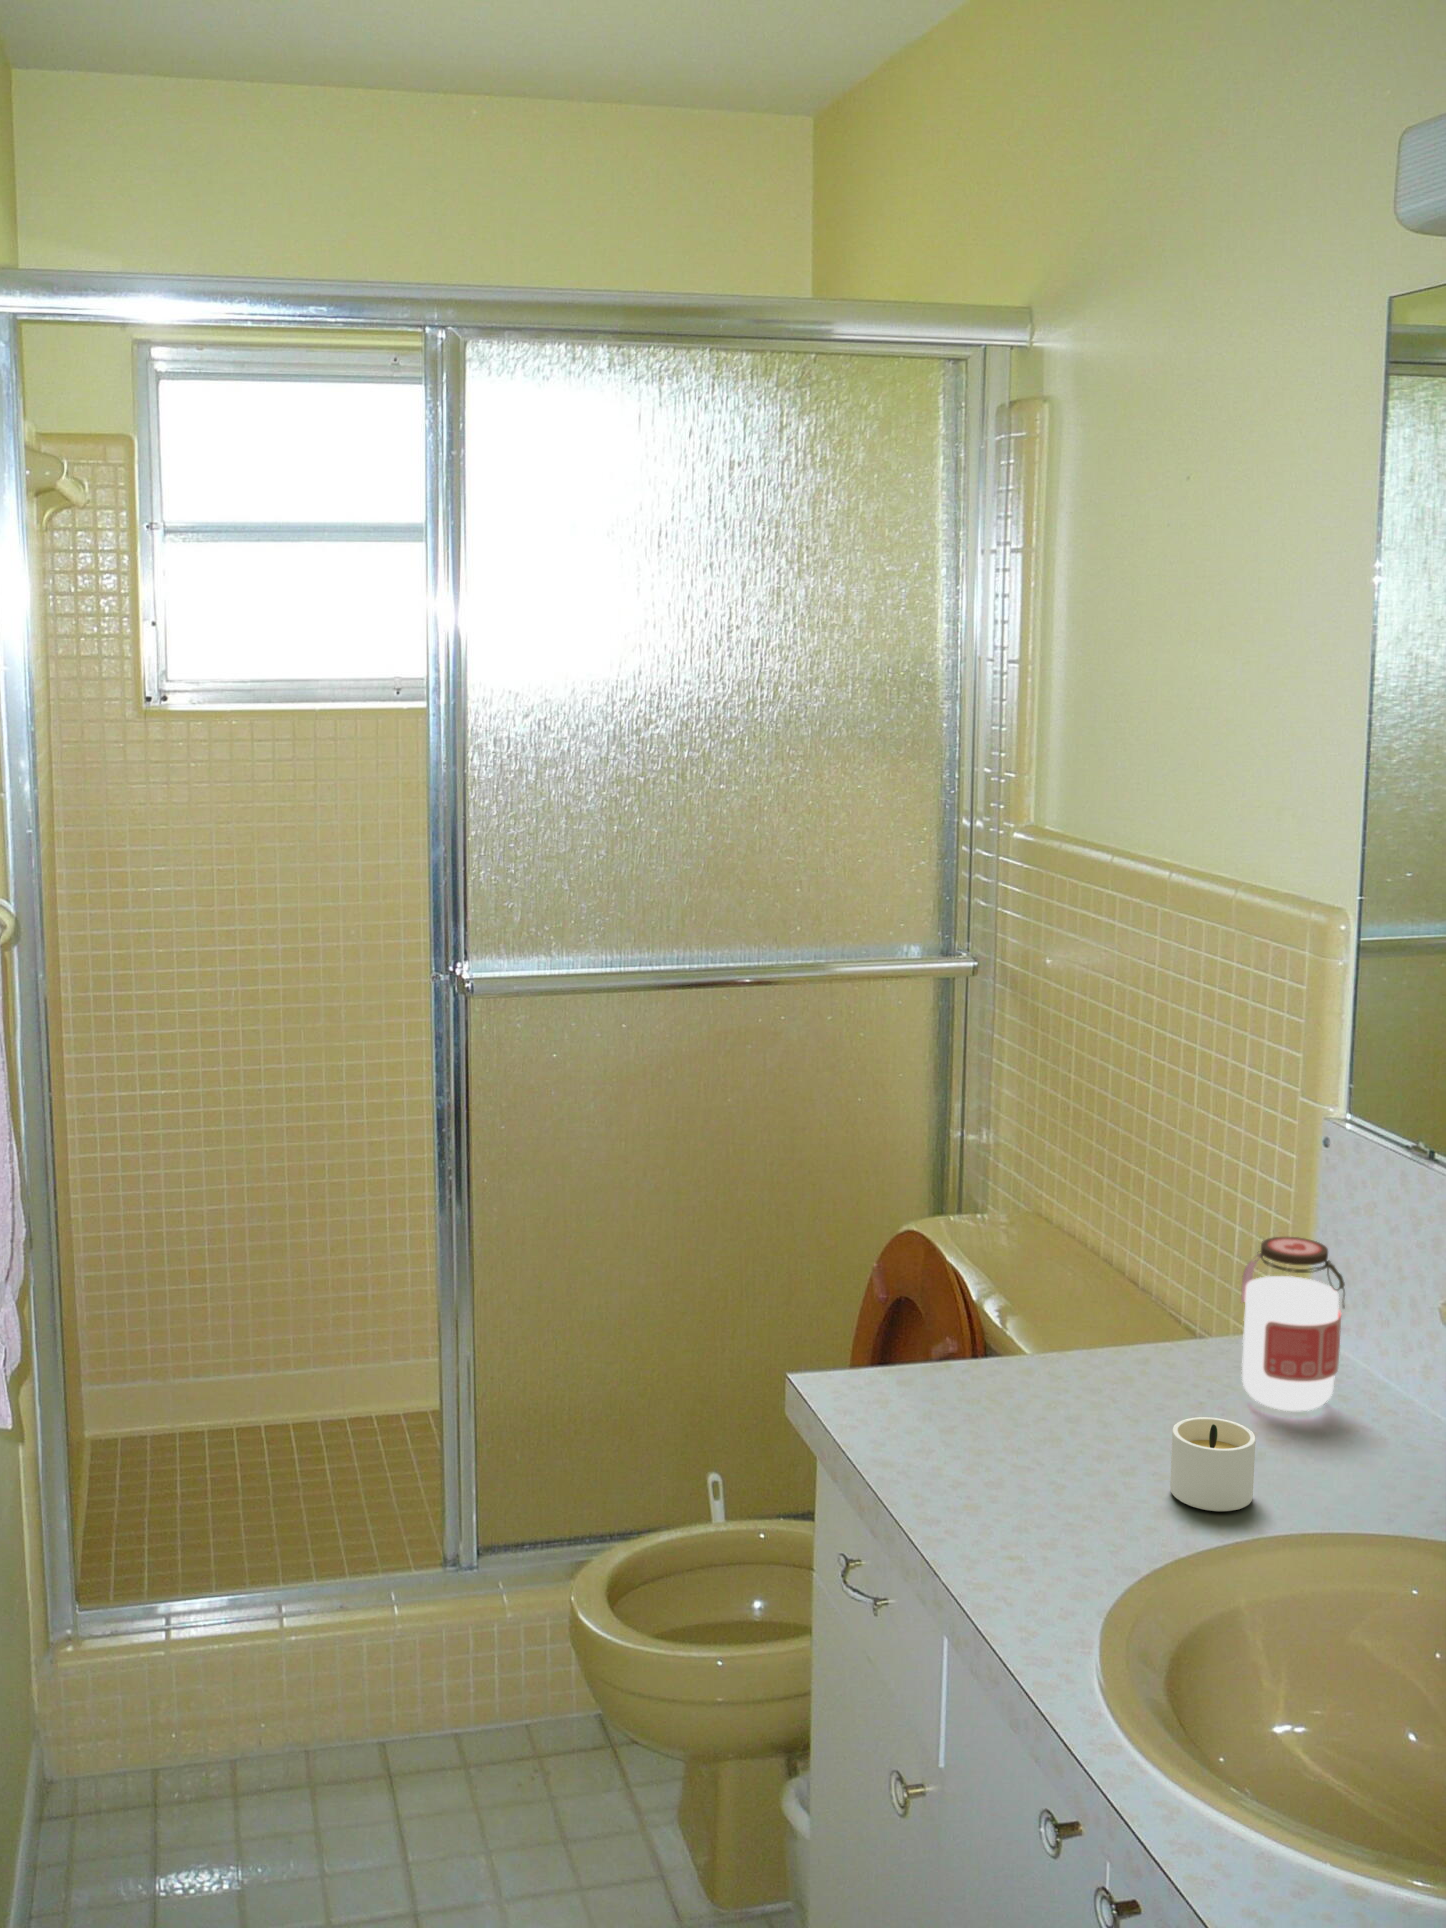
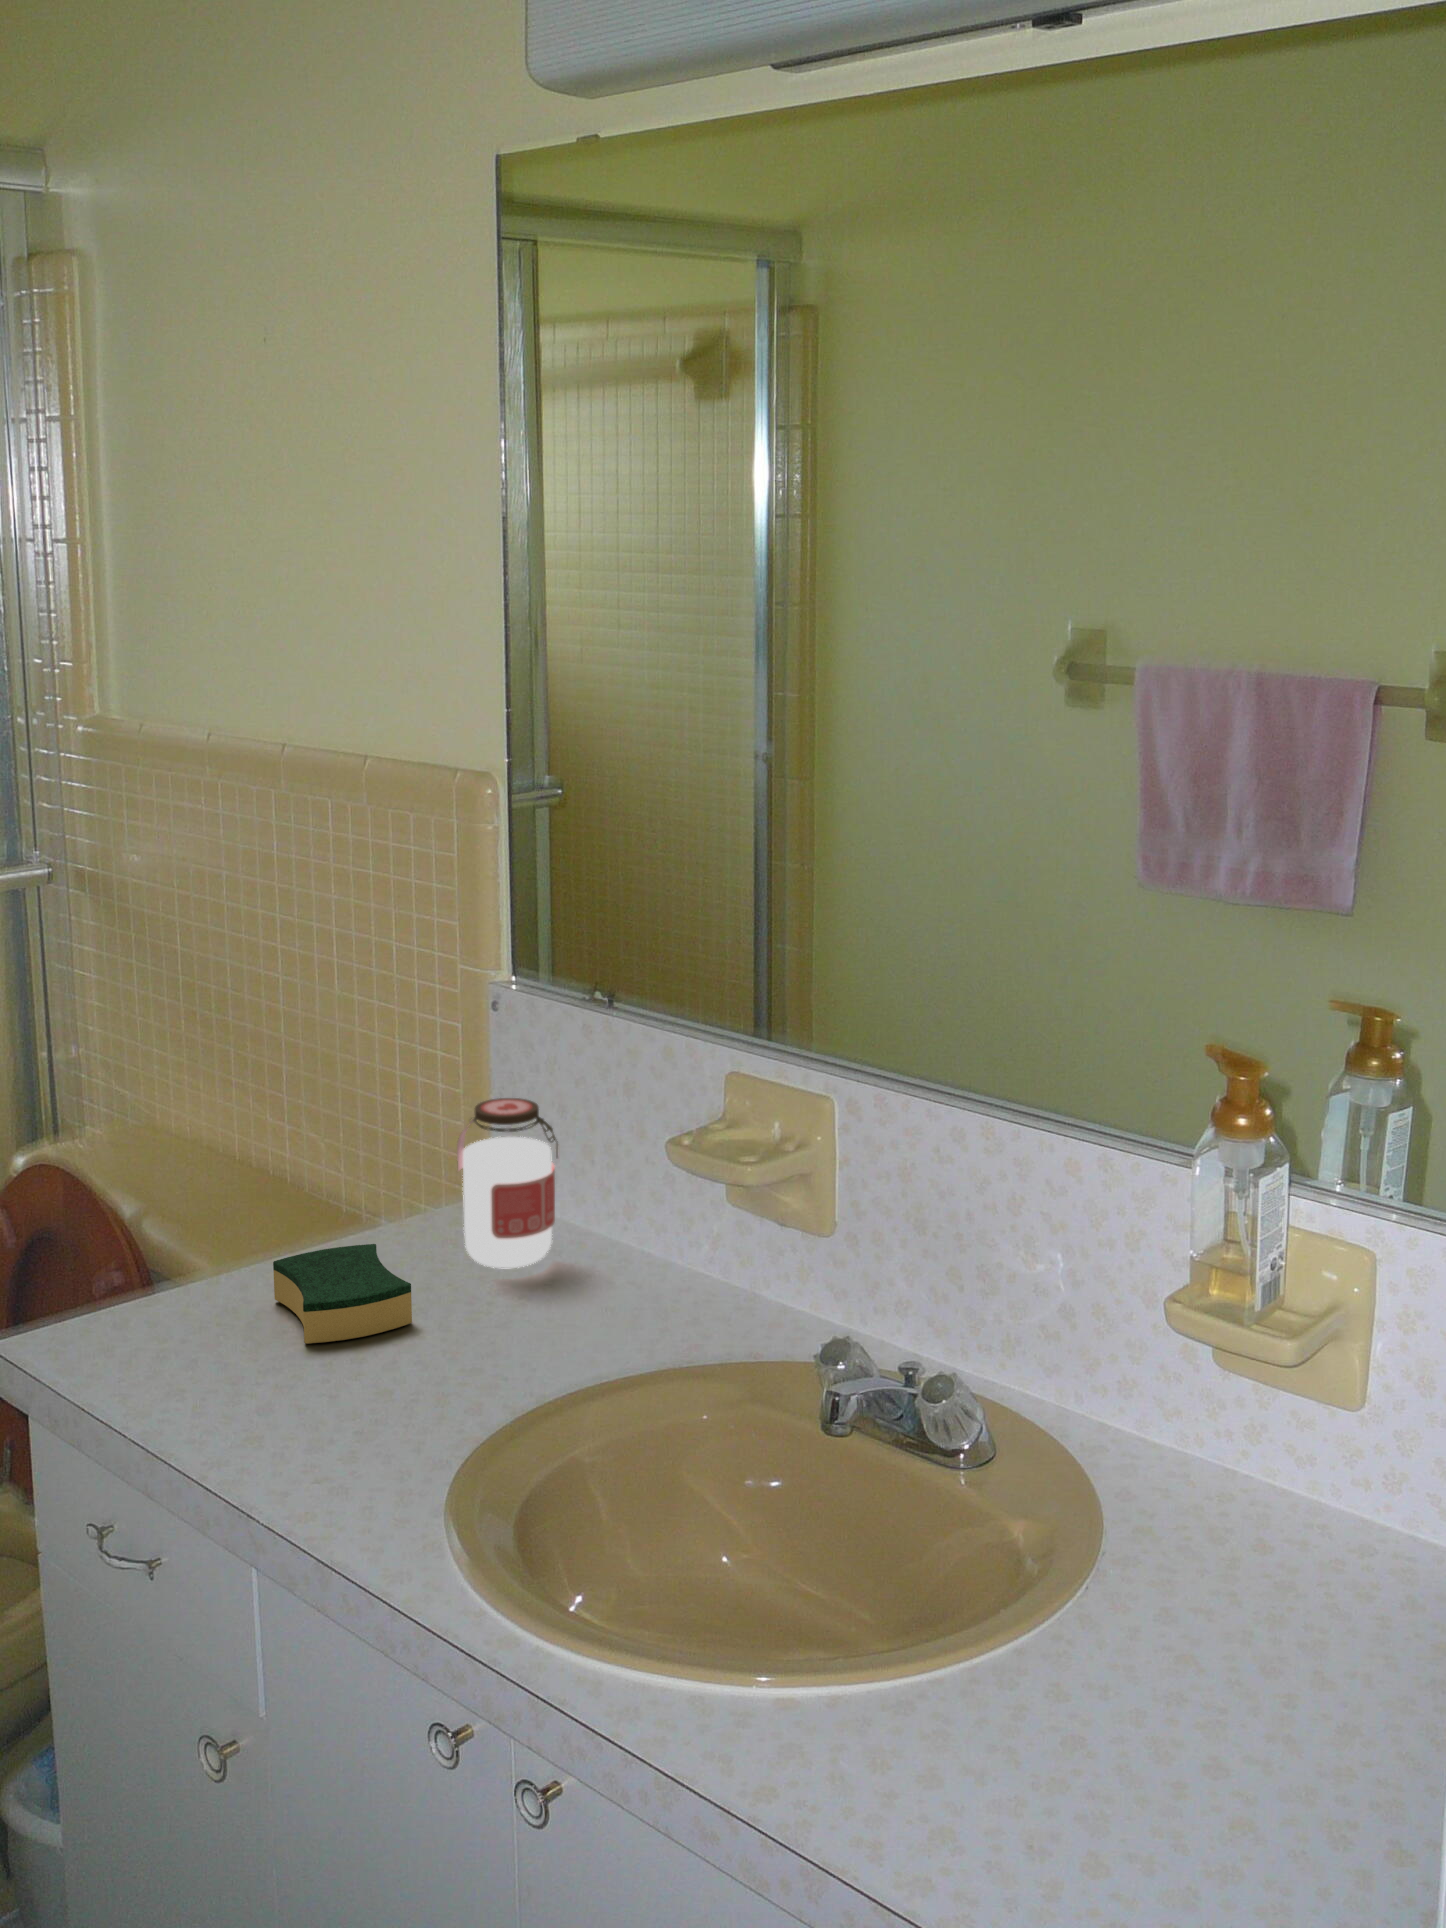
sponge: none [1048,1351,1164,1440] -> present [273,1244,412,1344]
candle: present [1170,1417,1256,1511] -> none [444,1288,566,1382]

